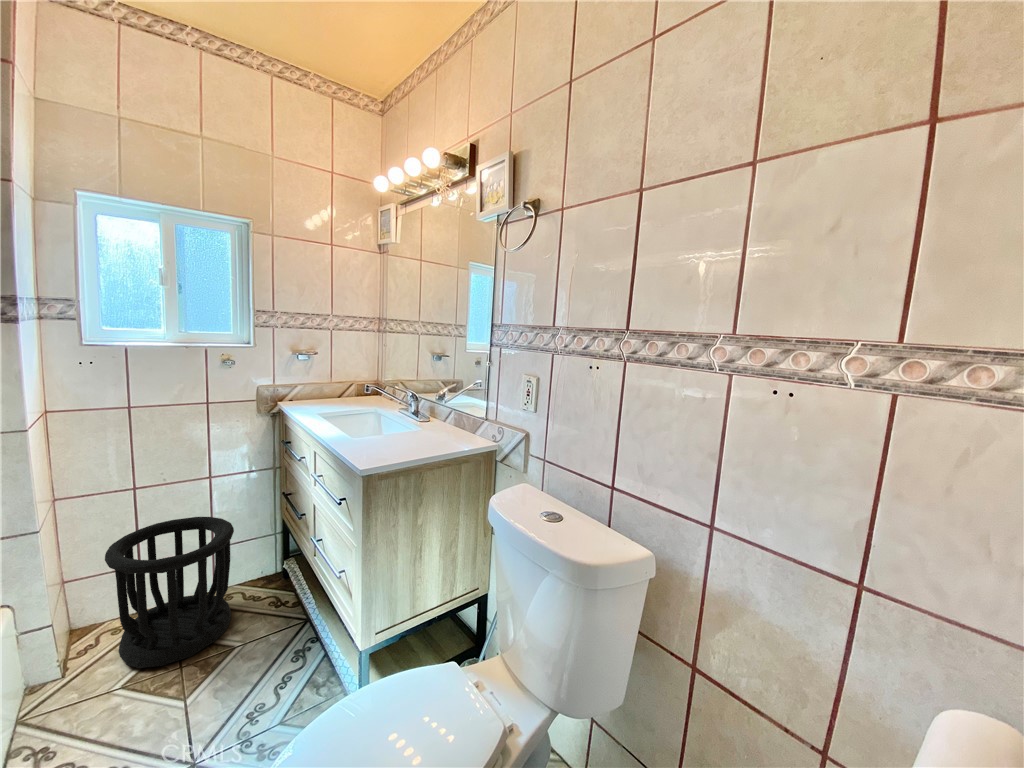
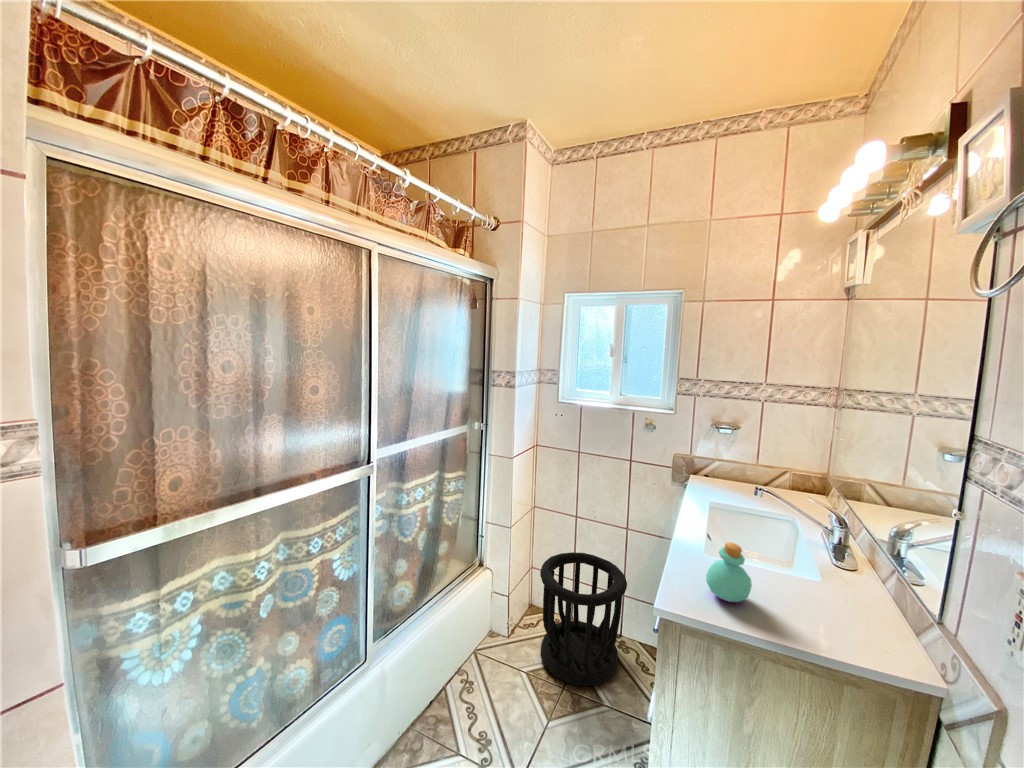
perfume bottle: none [372,409,402,448] -> present [706,542,752,602]

